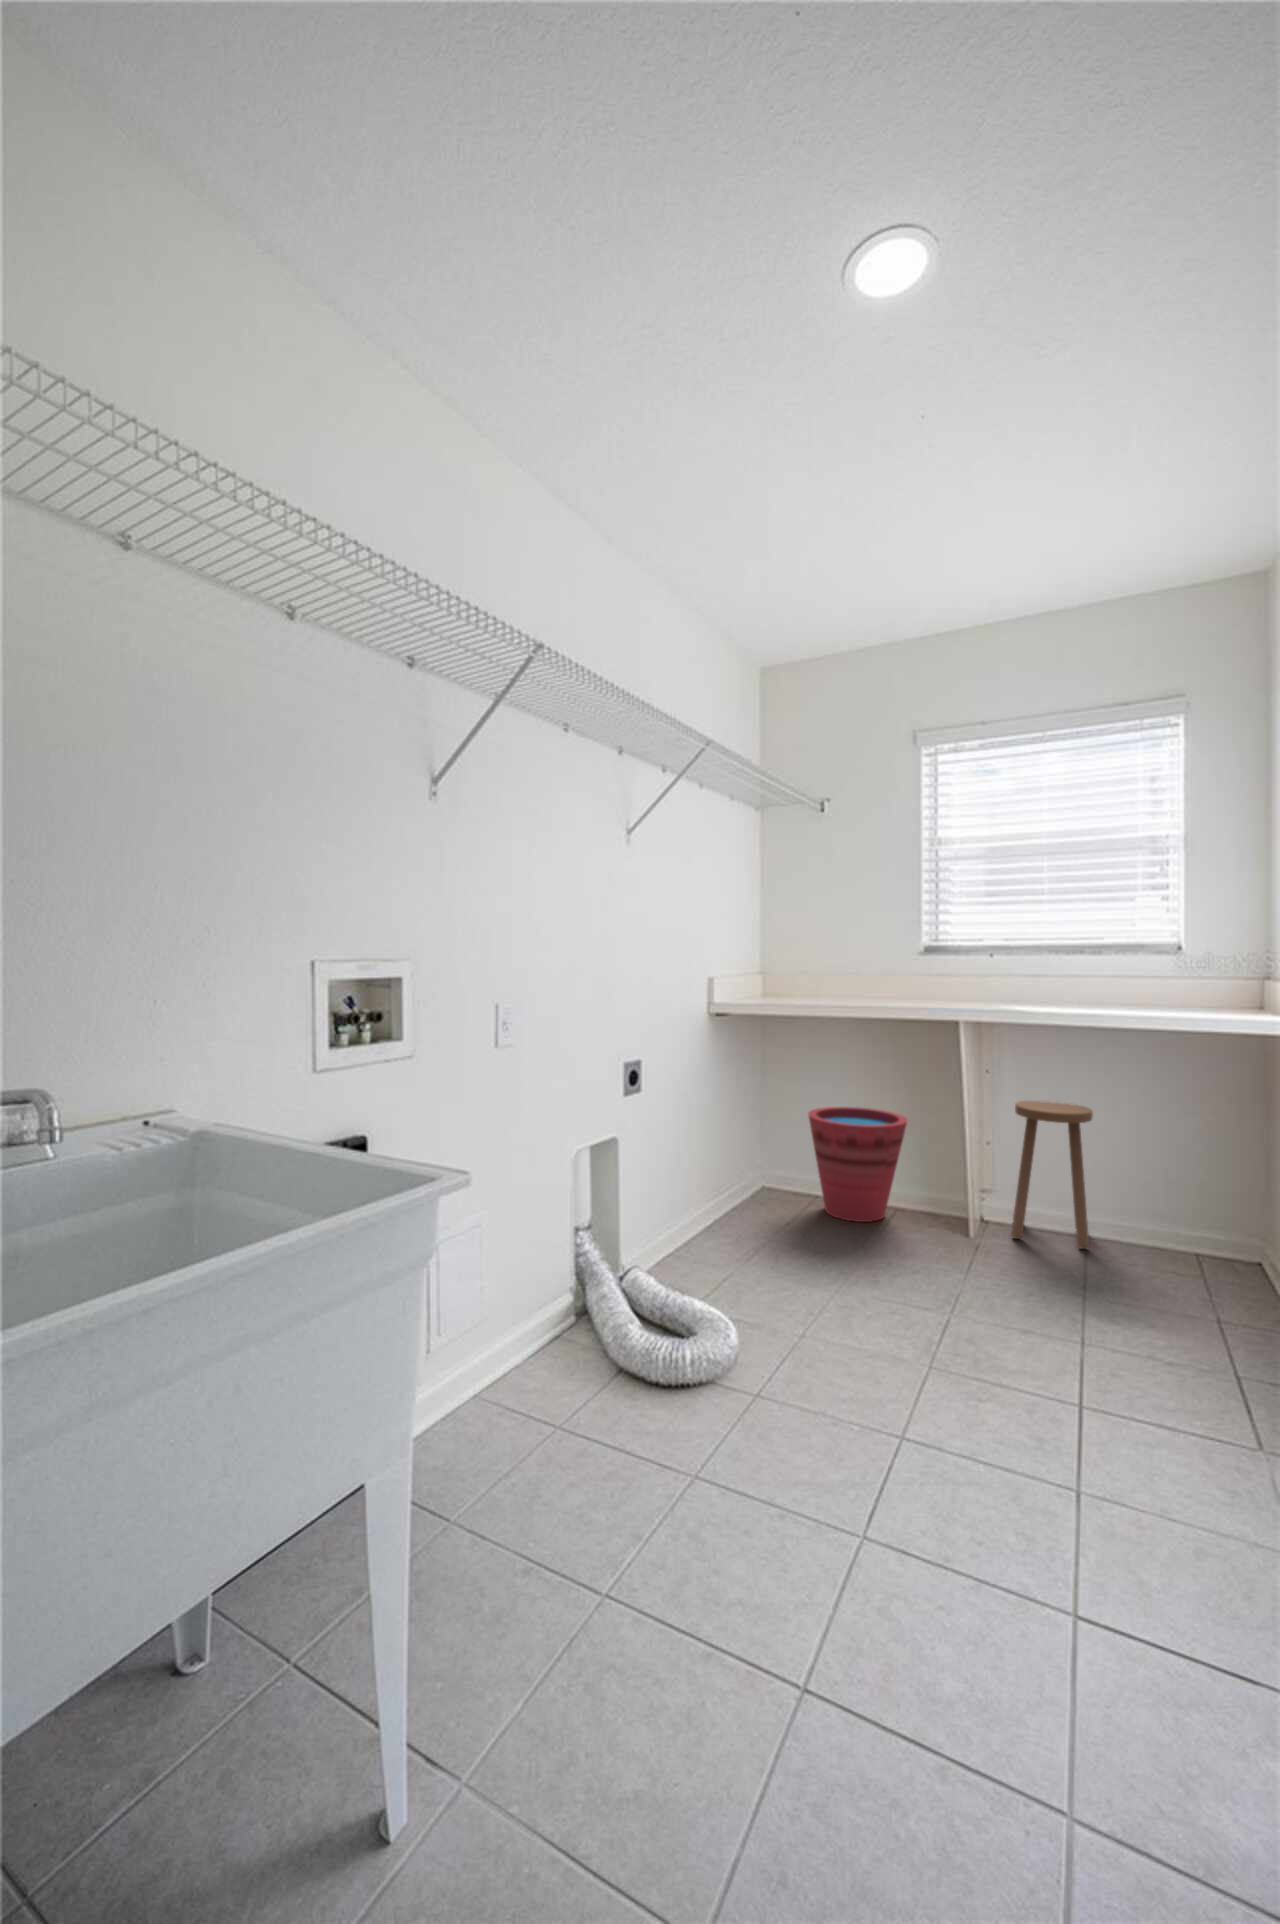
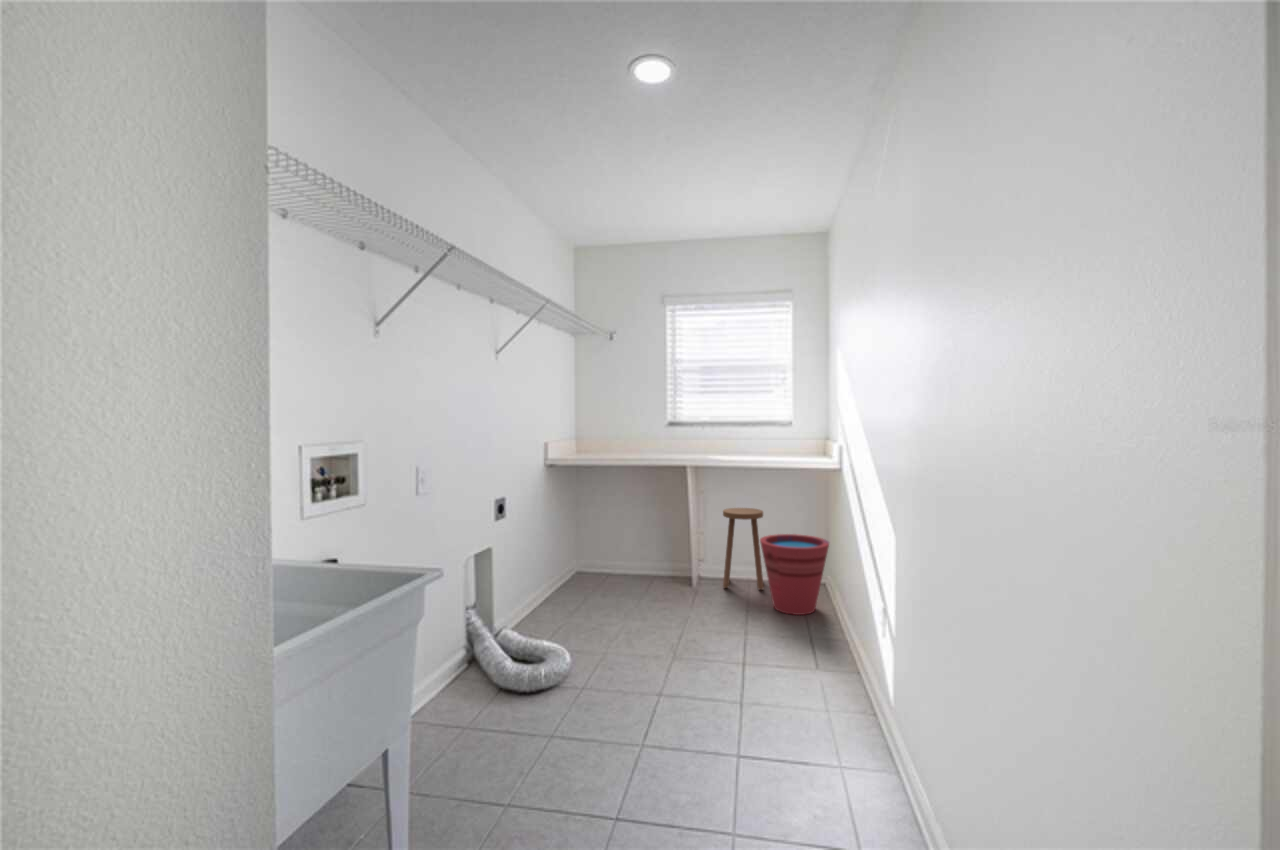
bucket: present [808,1107,907,1222] -> present [760,534,829,615]

